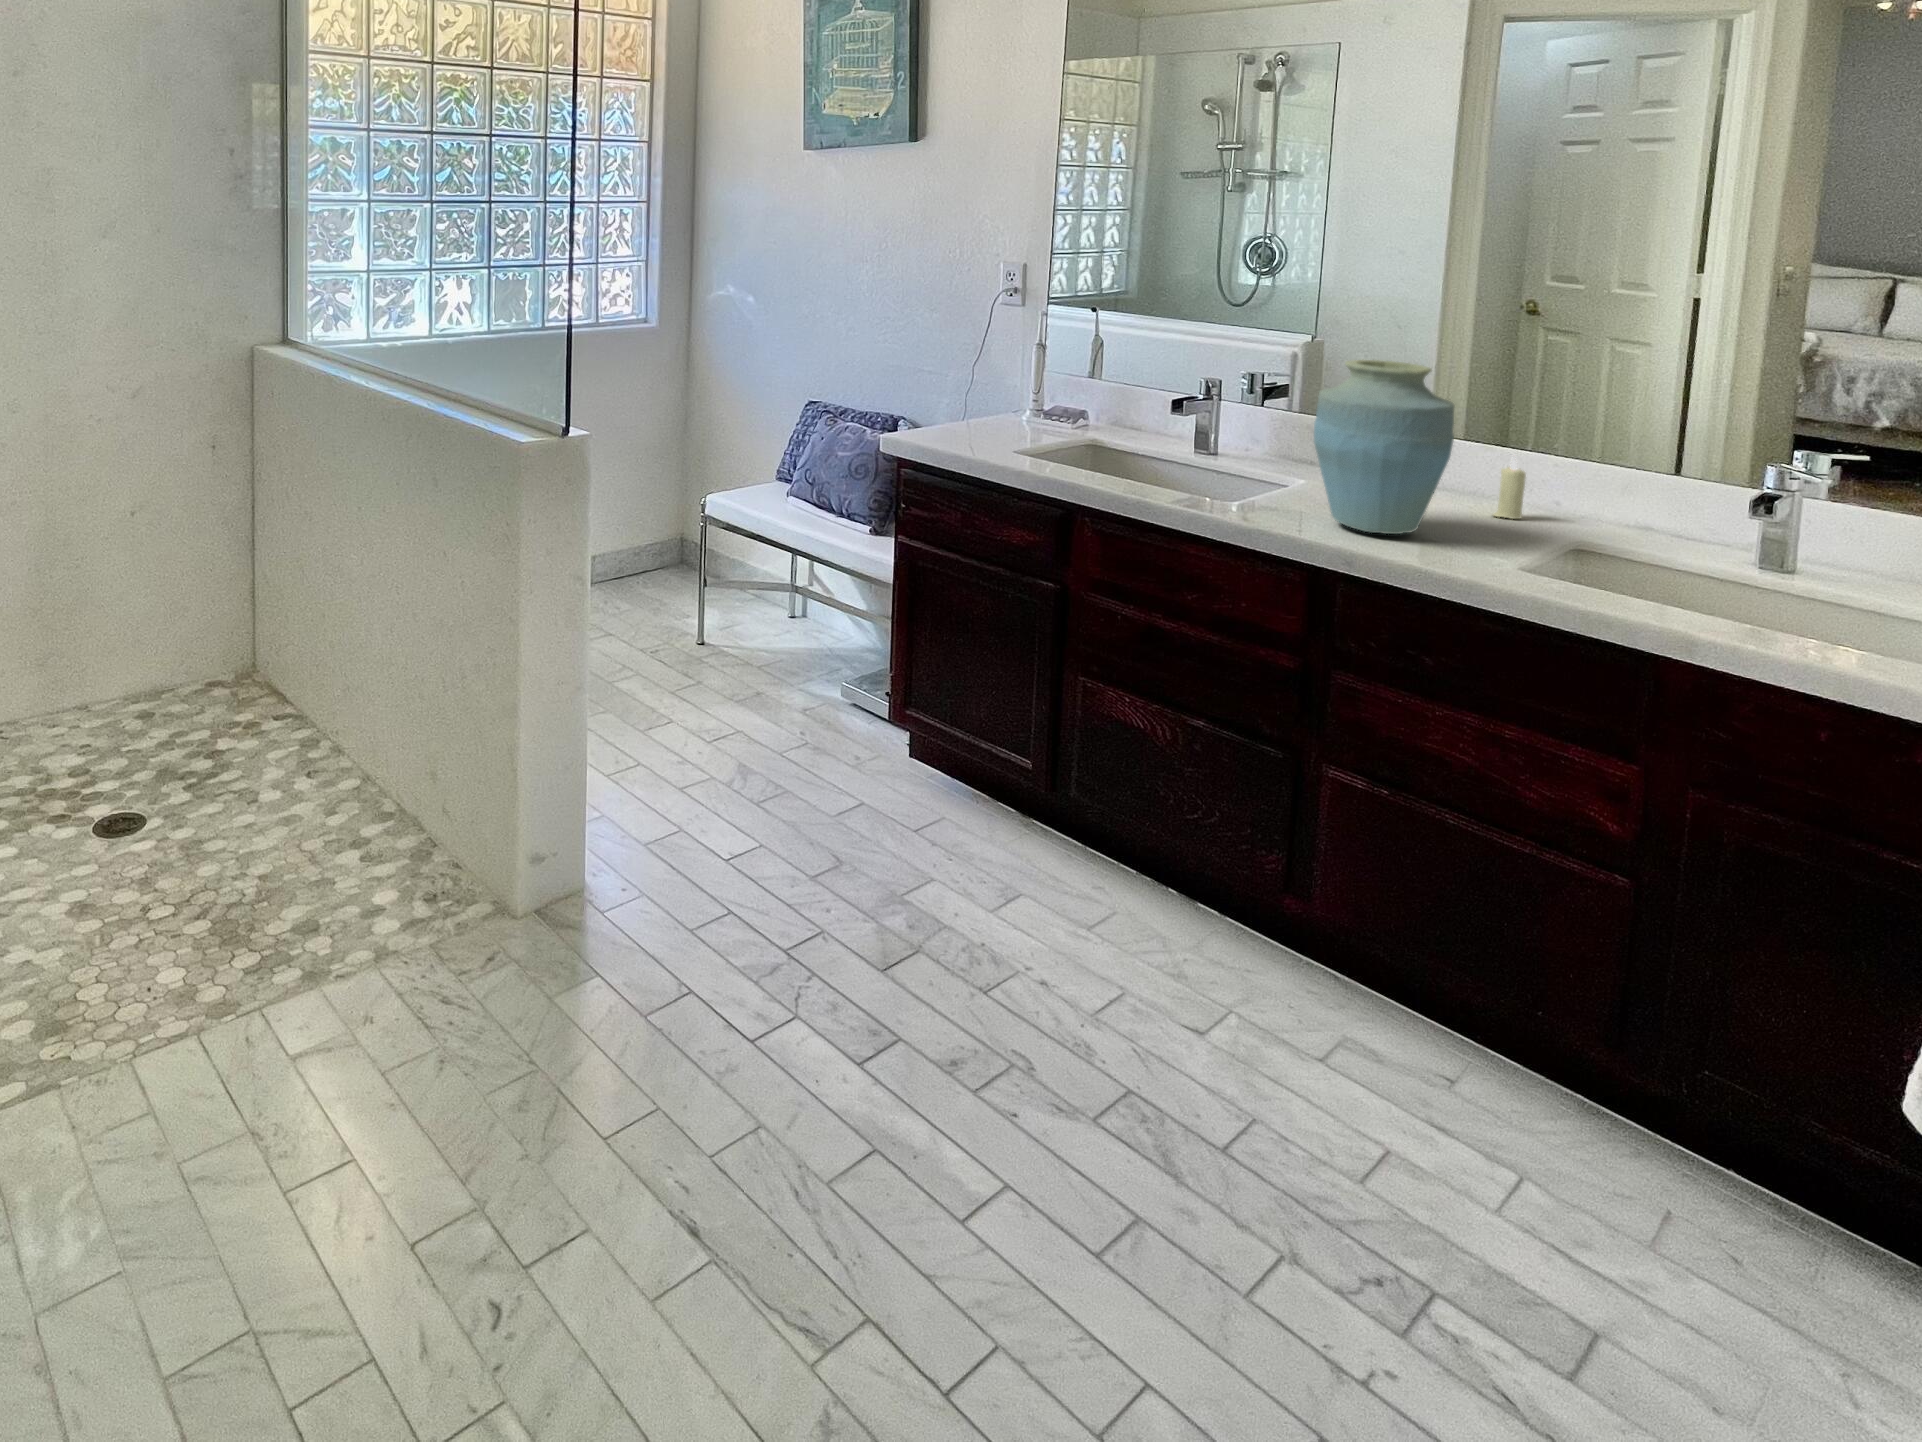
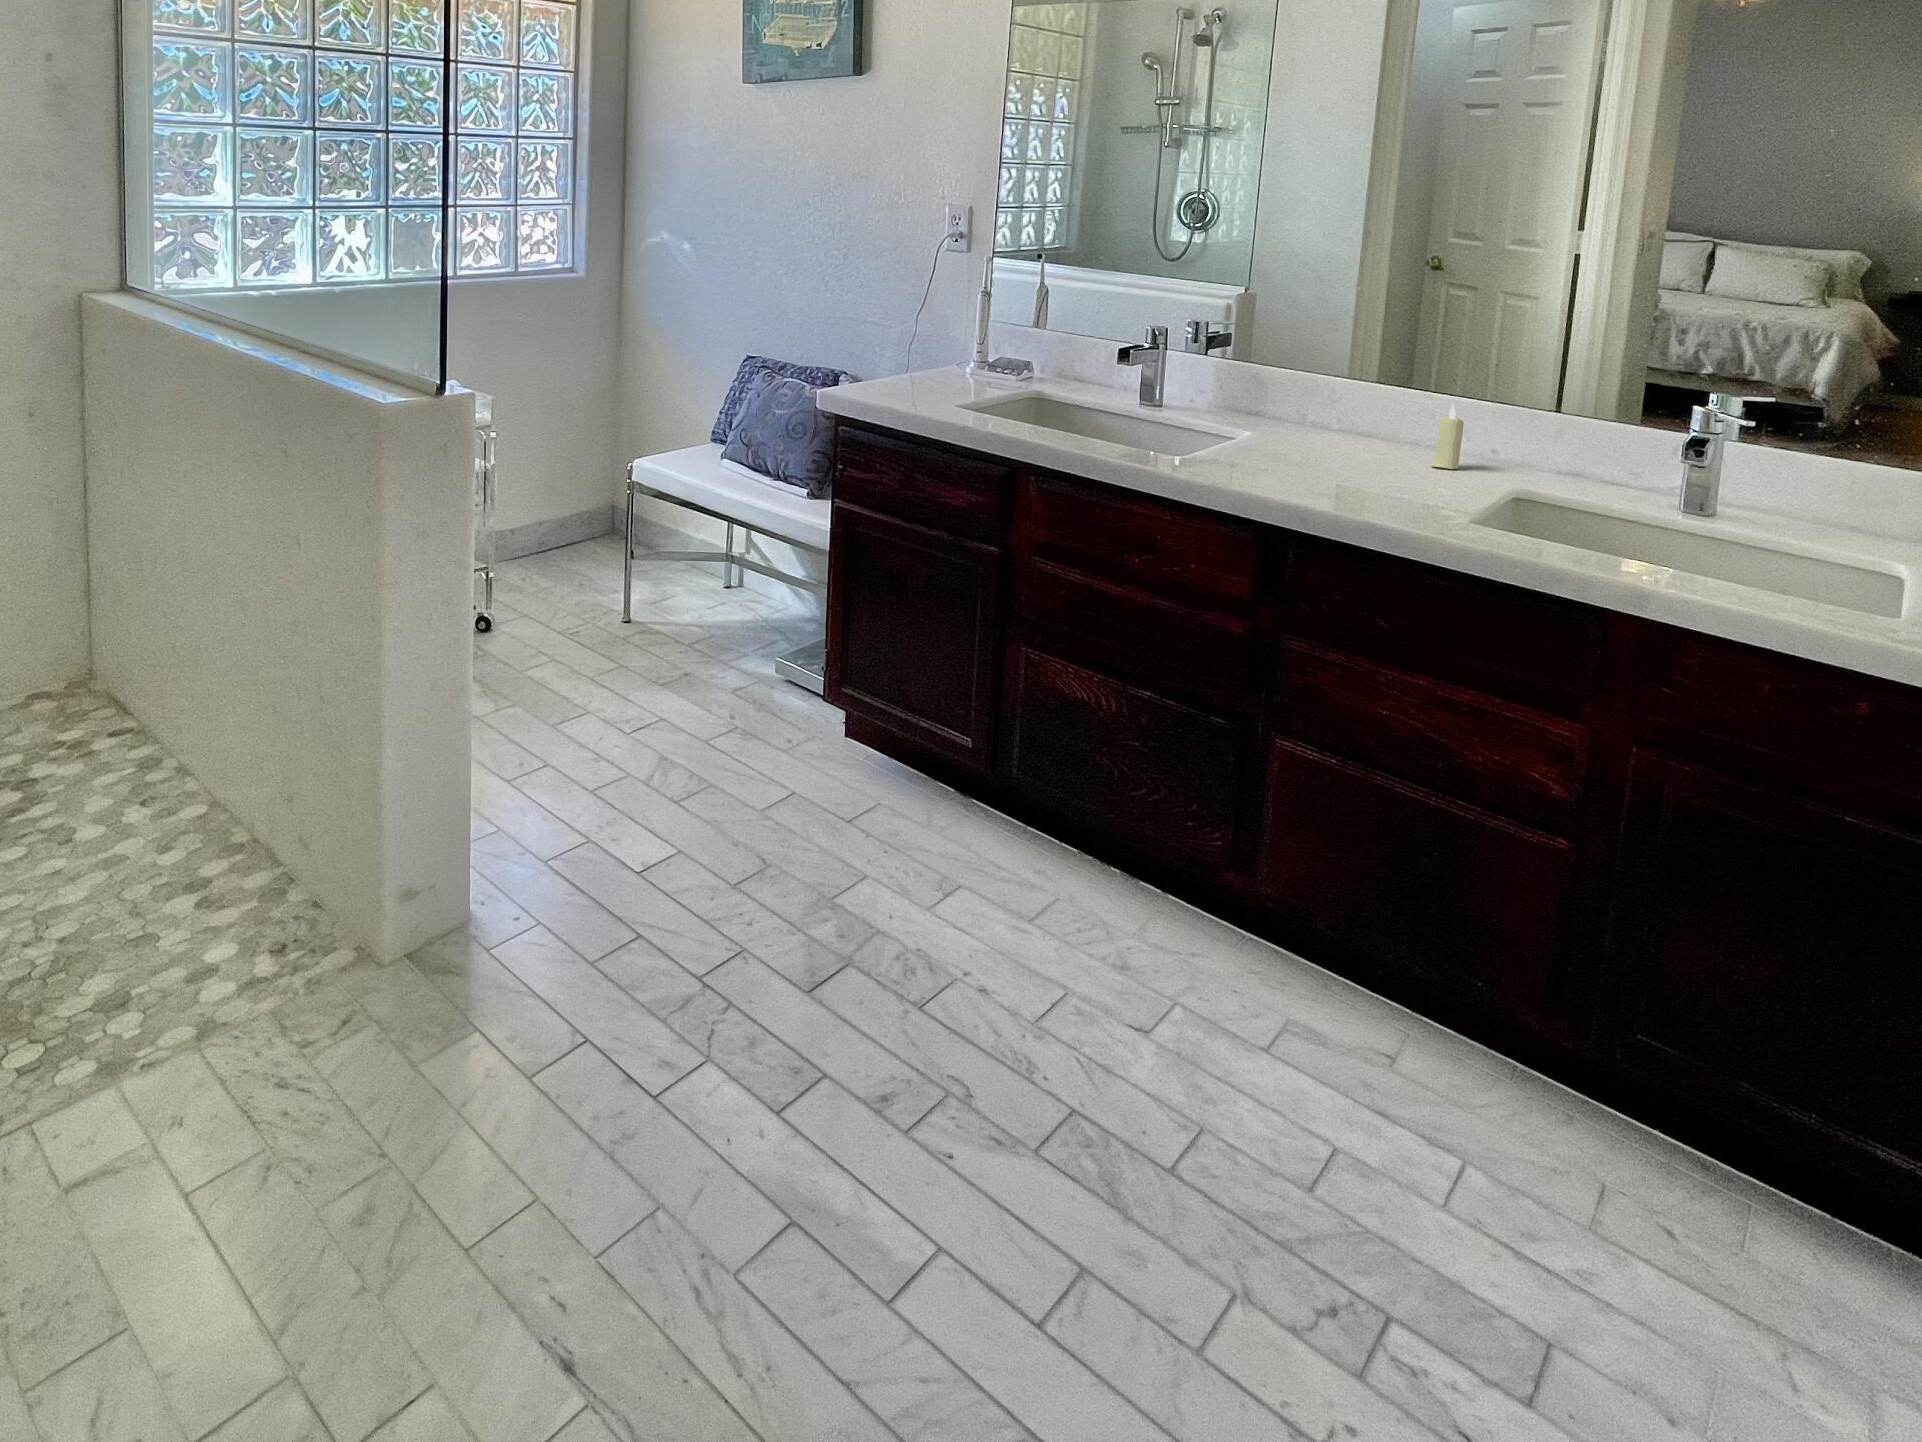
vase: present [1314,360,1454,534] -> none [1265,304,1404,488]

